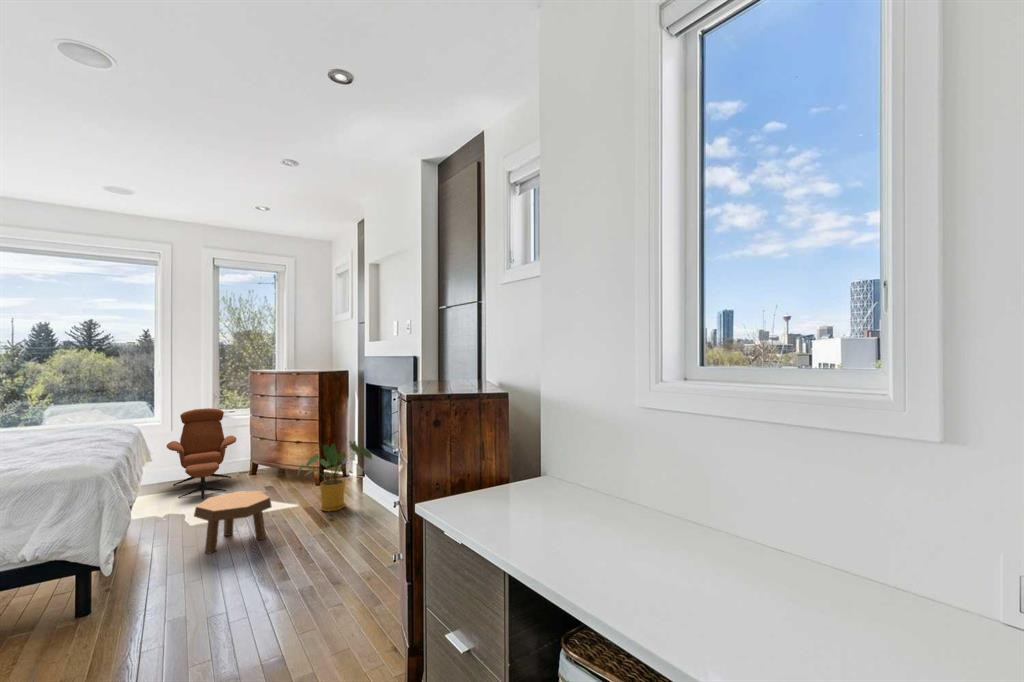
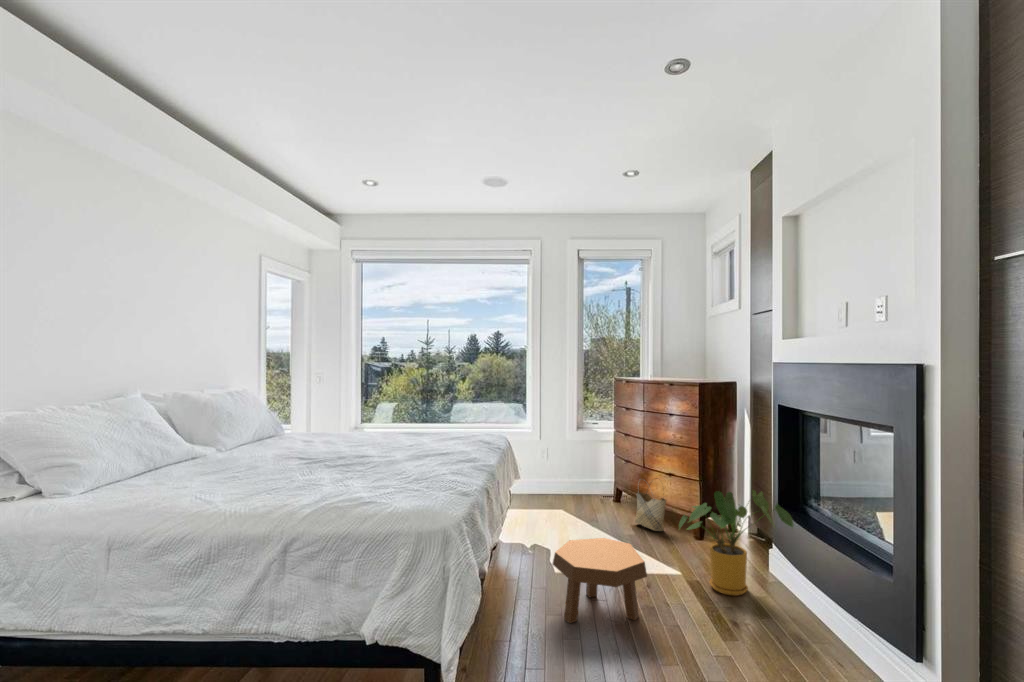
lounge chair: present [167,408,236,499] -> none [531,417,599,527]
woven basket: none [268,447,294,487] -> present [635,492,666,531]

